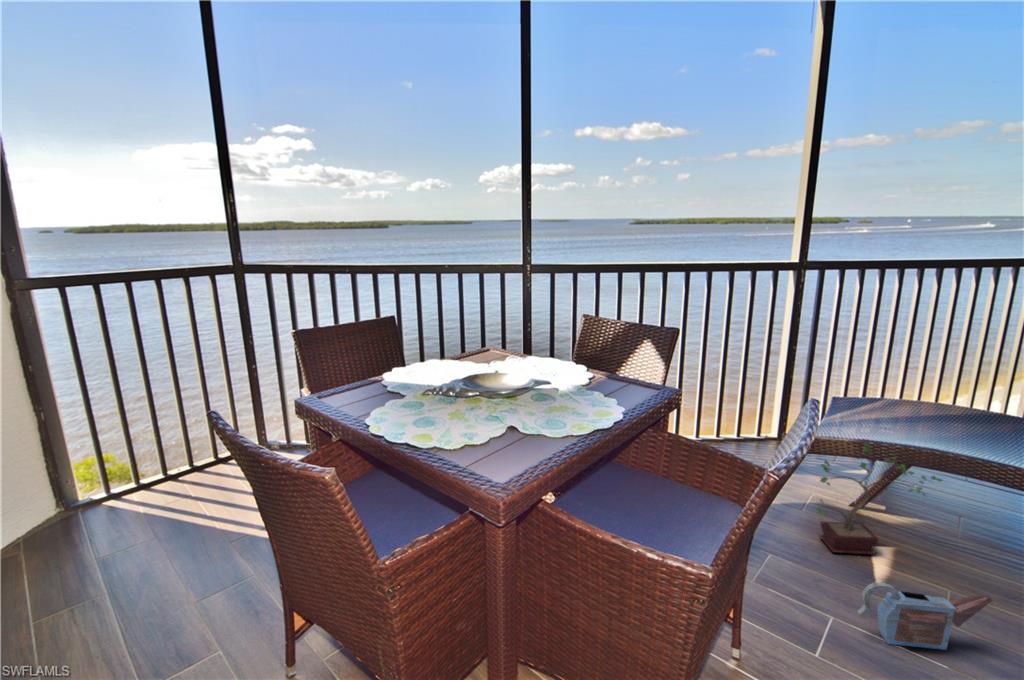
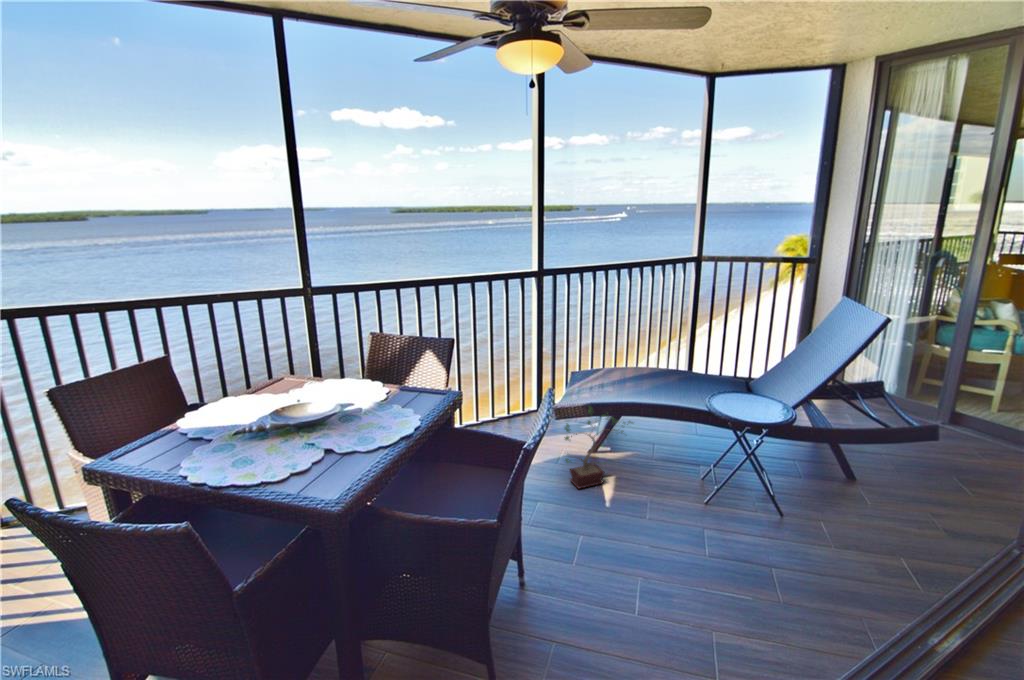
watering can: present [857,583,992,650] -> none [590,490,659,538]

